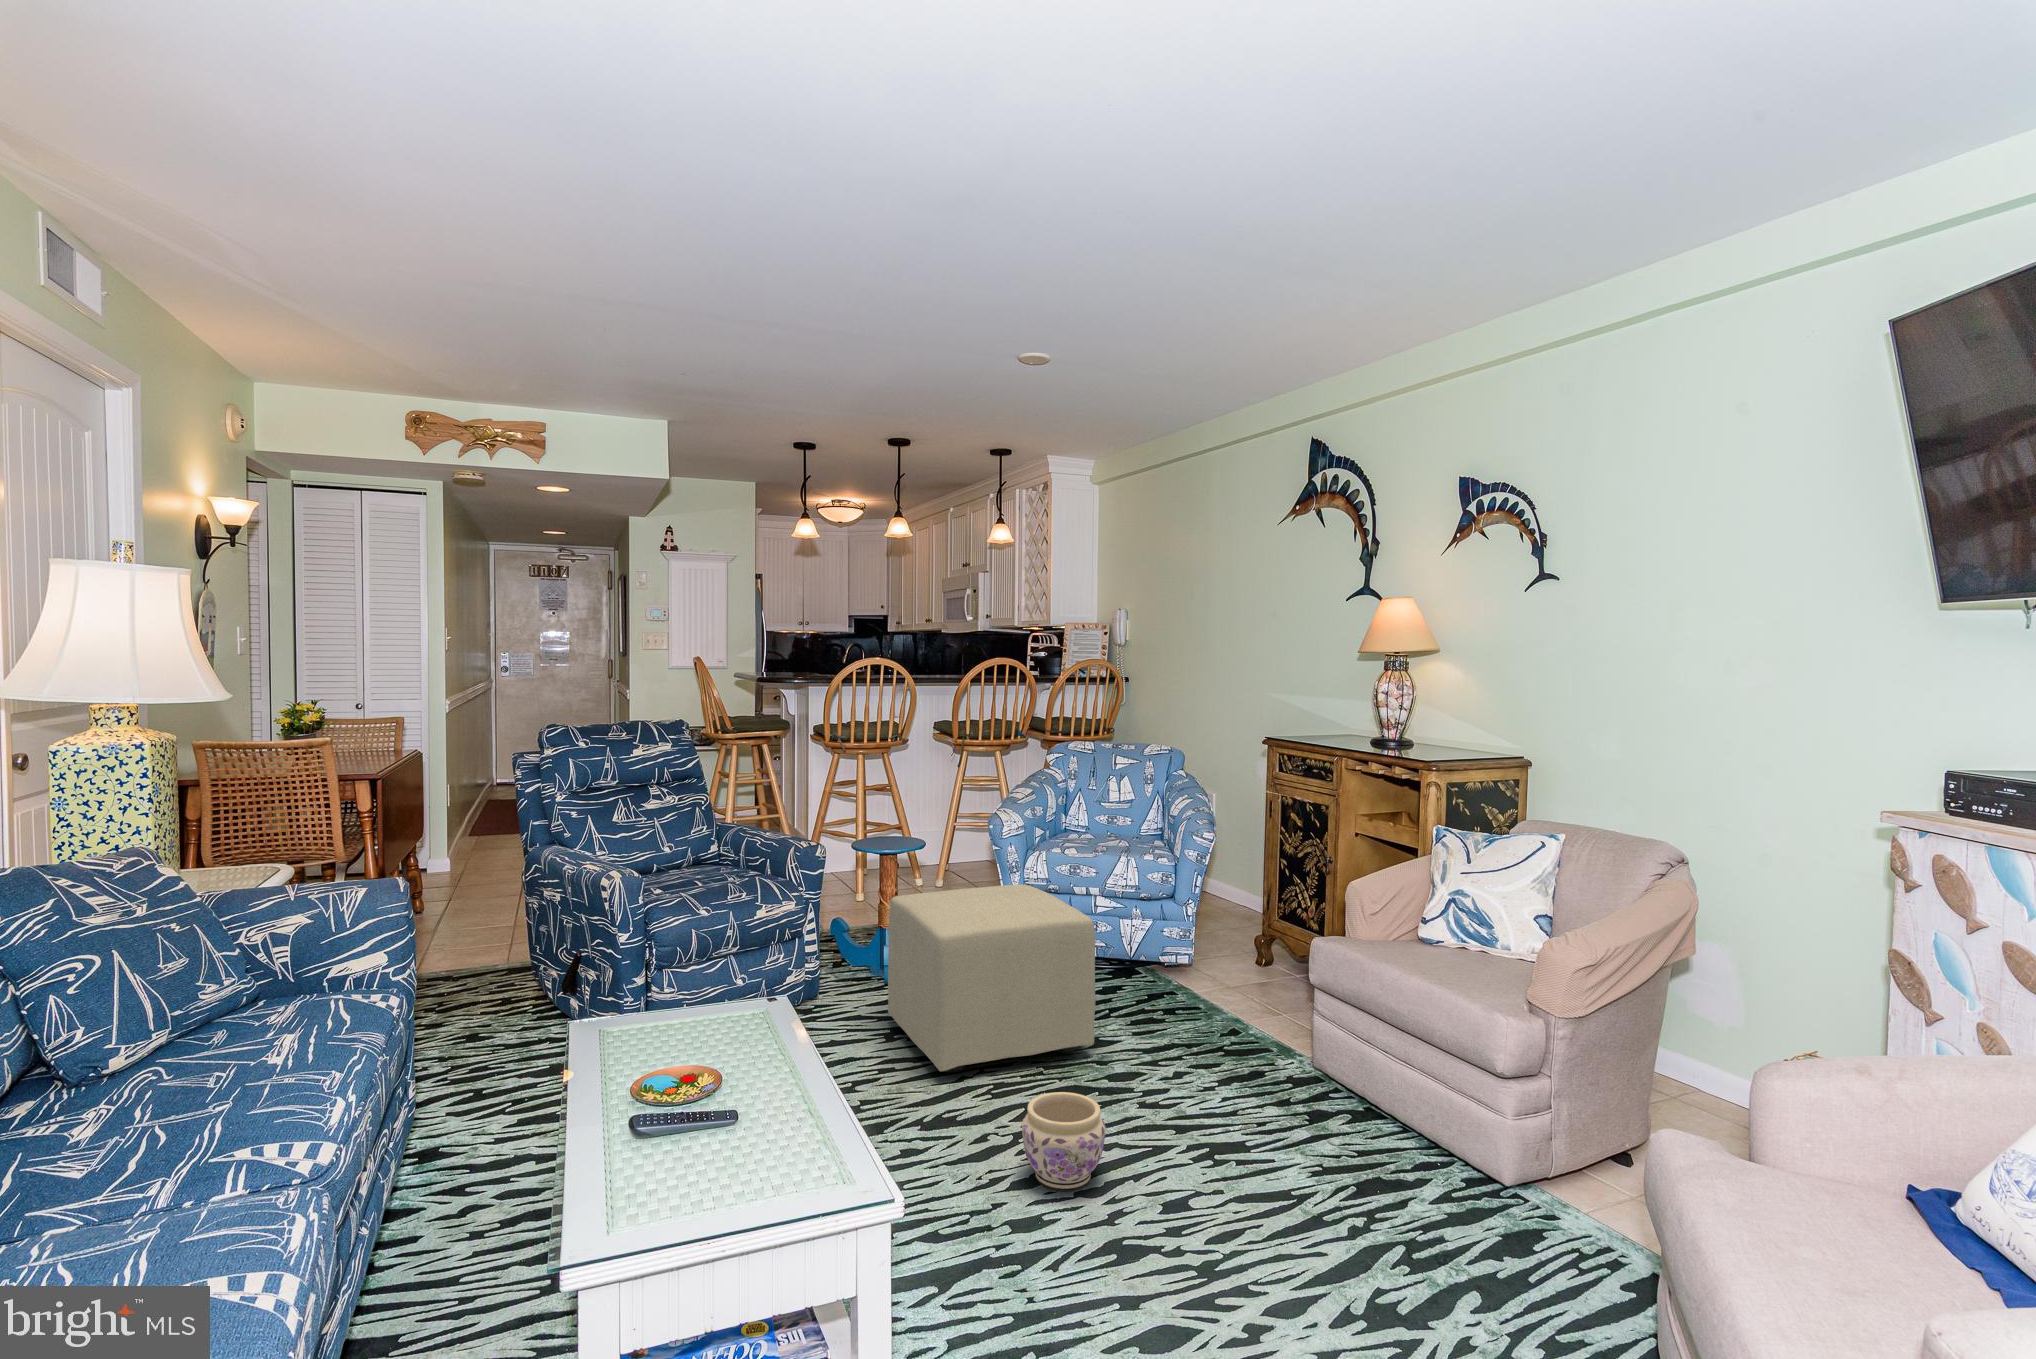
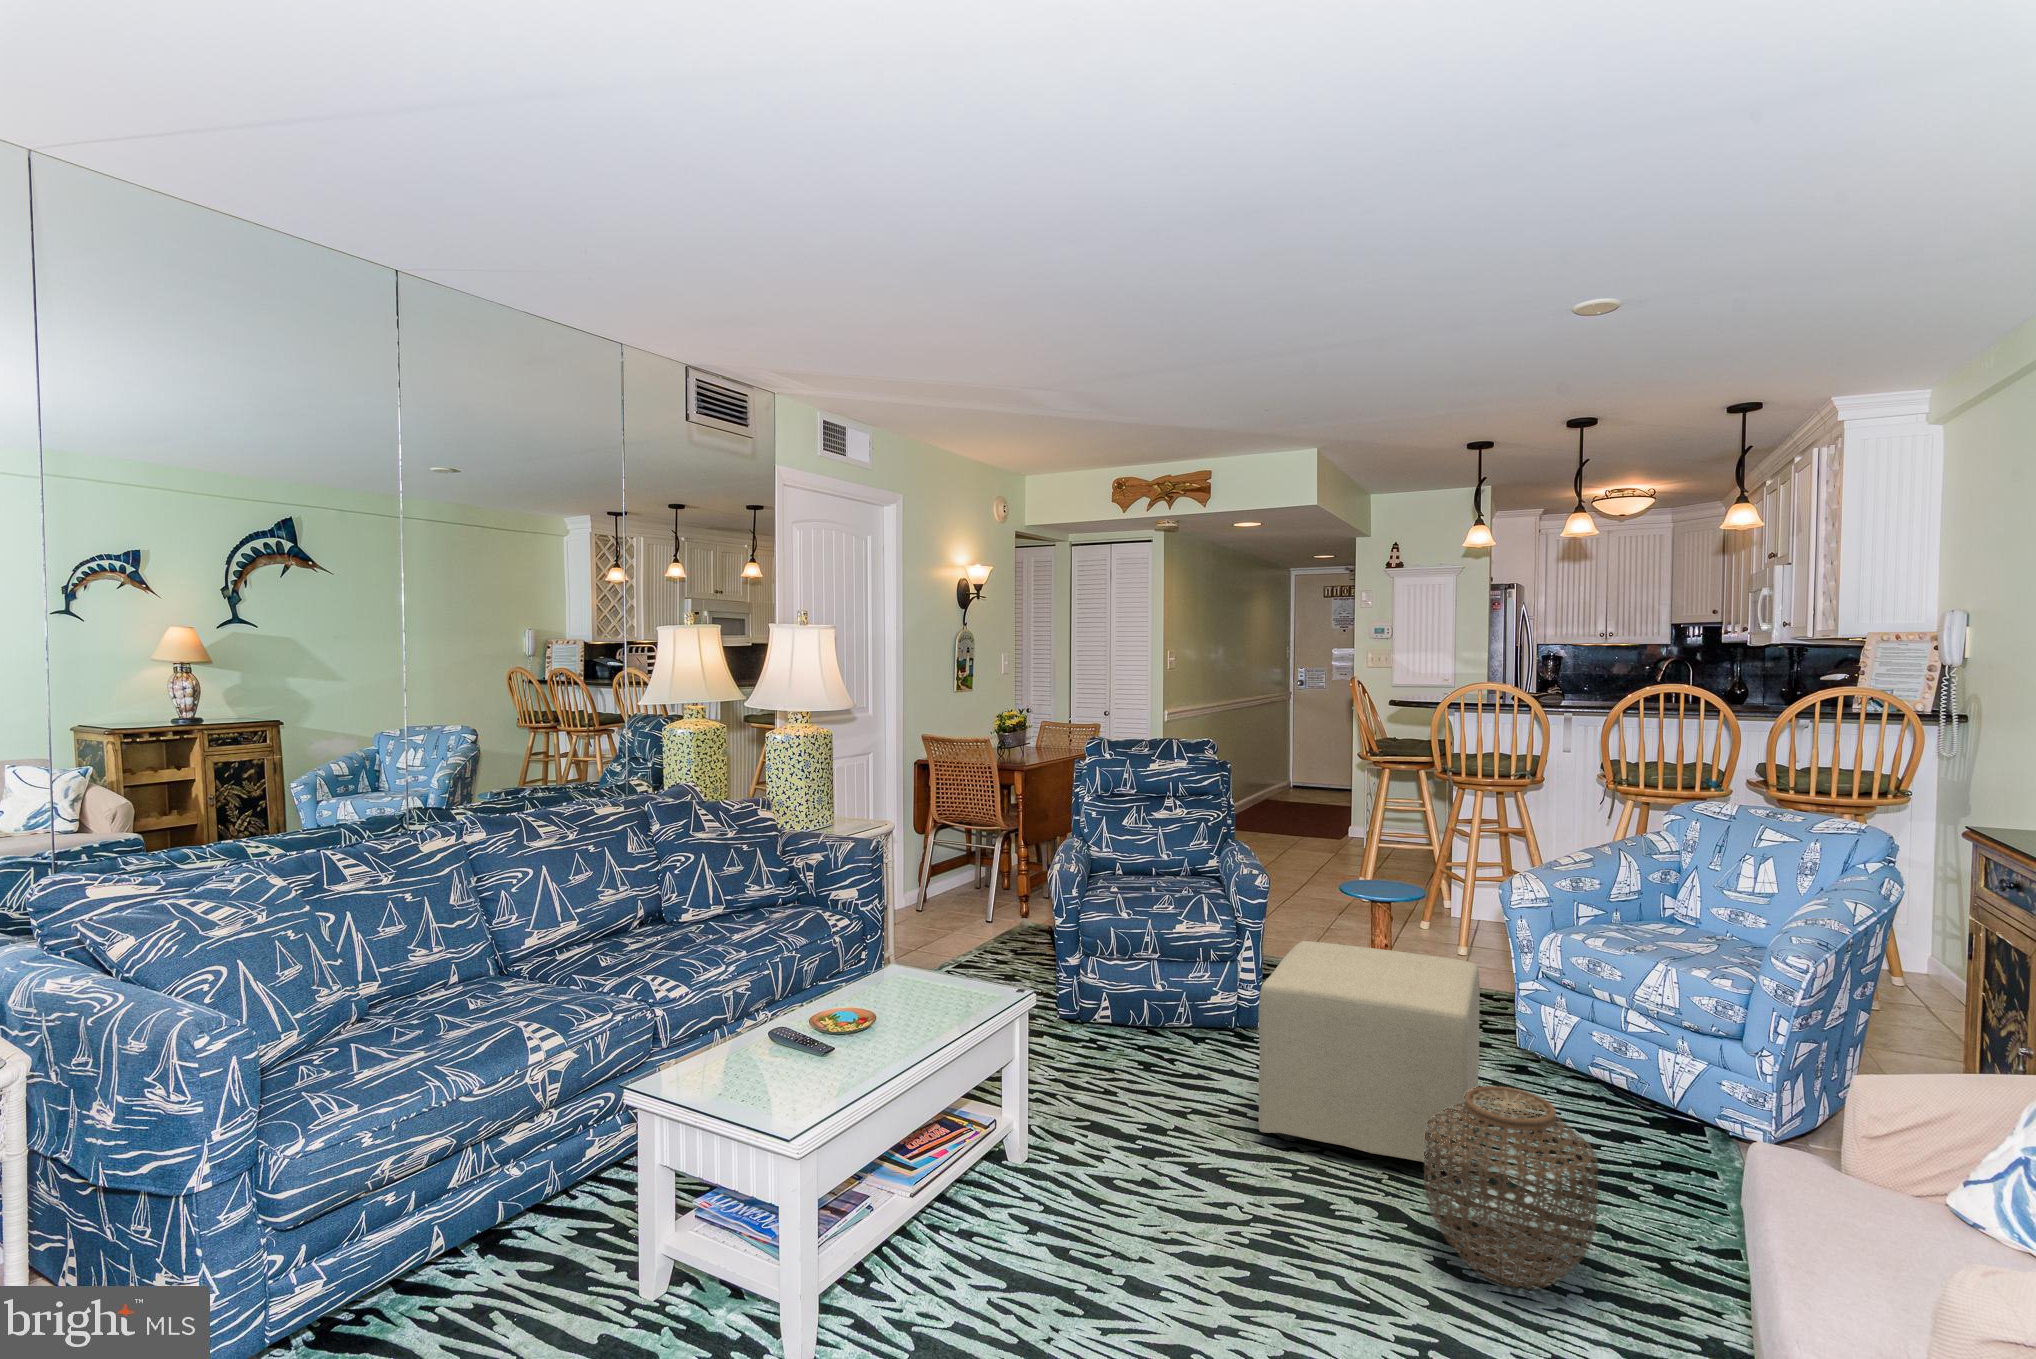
woven basket: none [1118,961,1239,1105] -> present [1424,1086,1598,1288]
planter: present [1022,1092,1106,1191] -> none [1191,1173,1287,1289]

